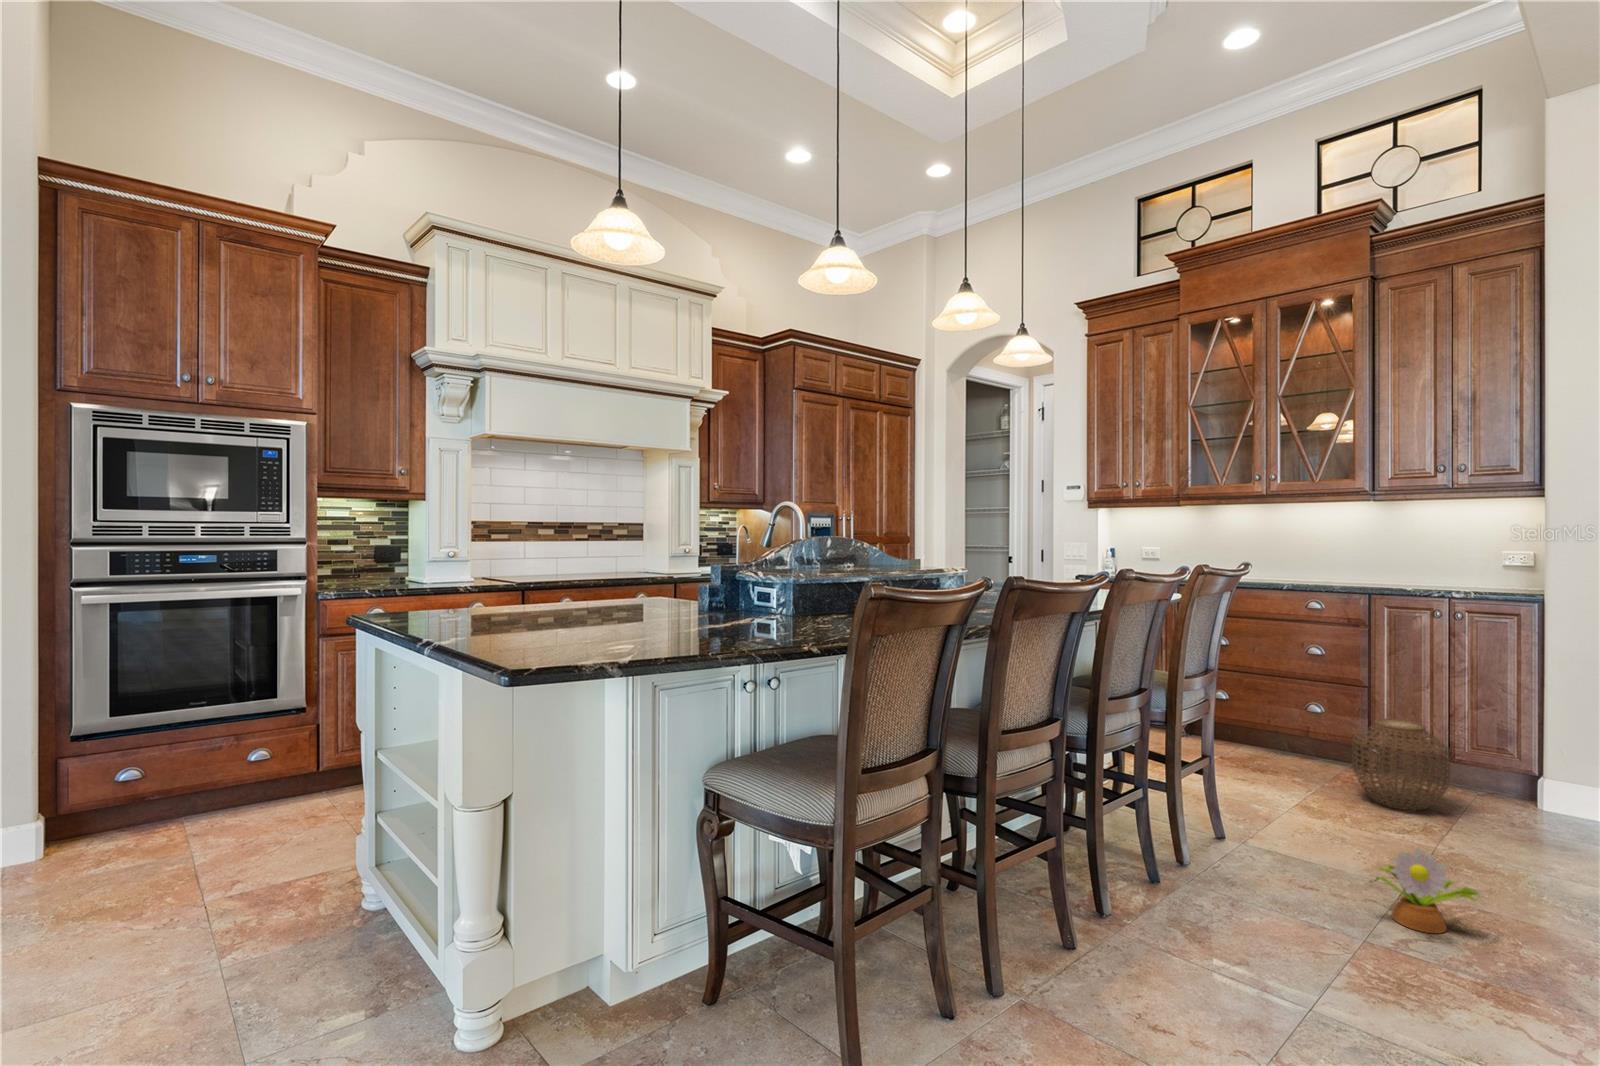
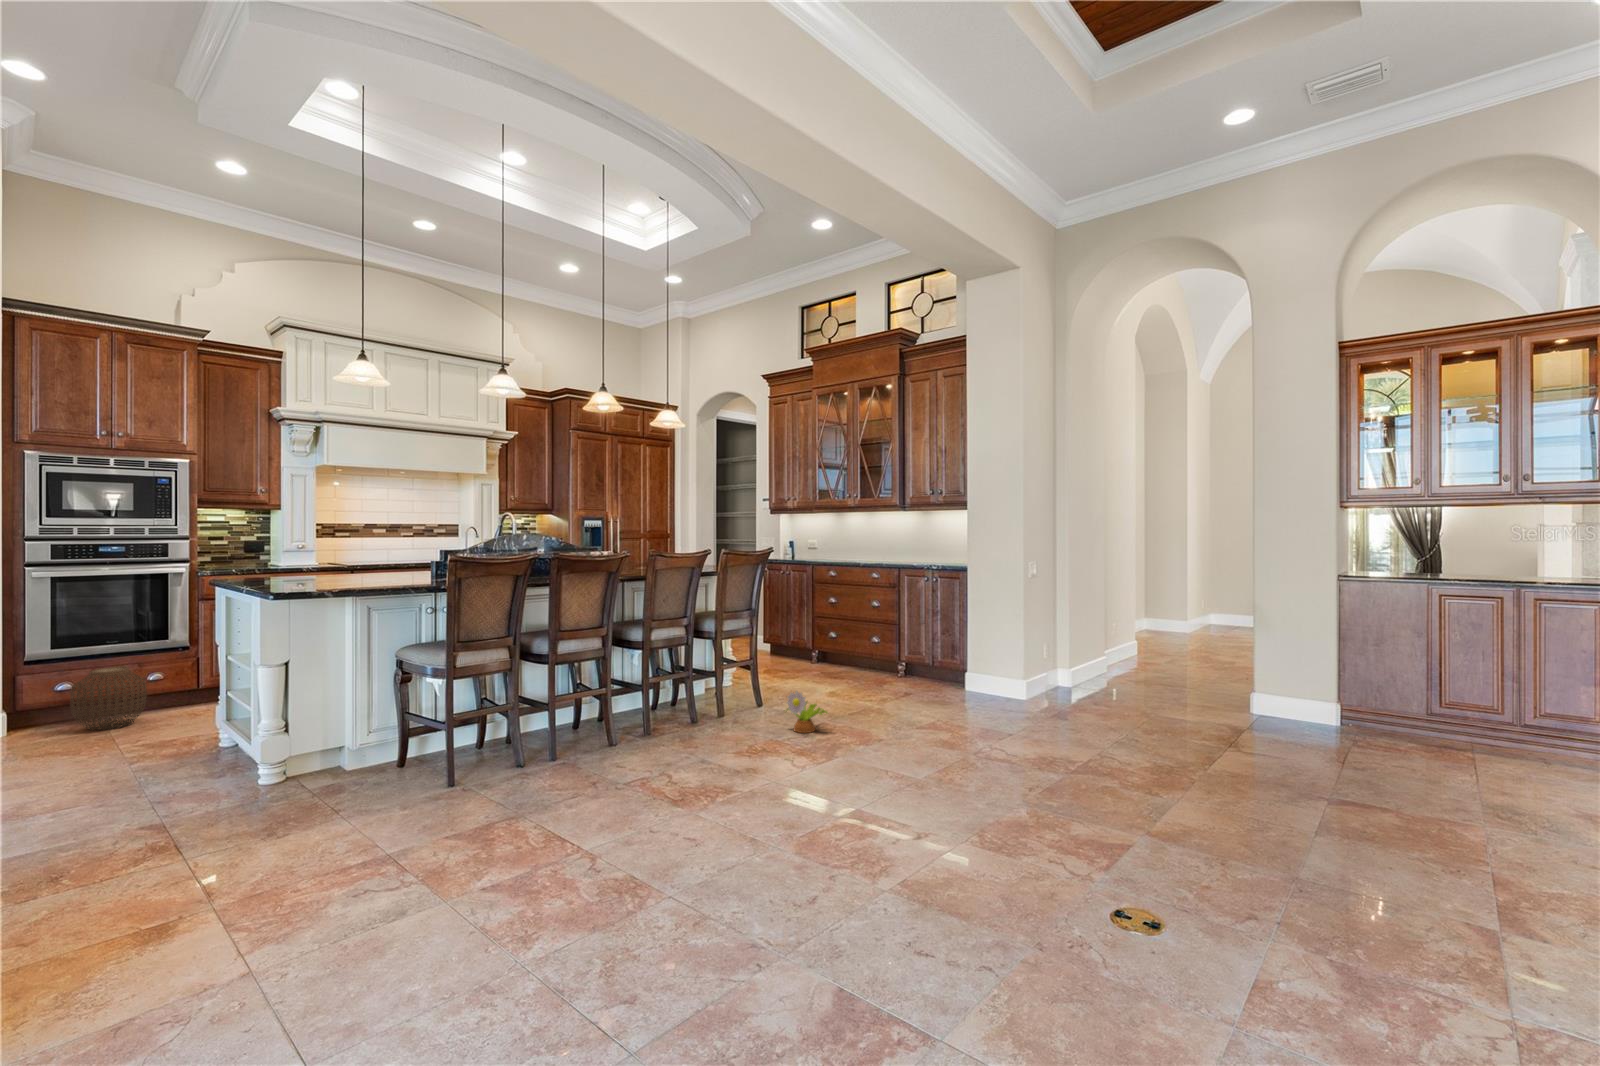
woven basket: present [1352,718,1450,810] -> present [70,667,146,730]

